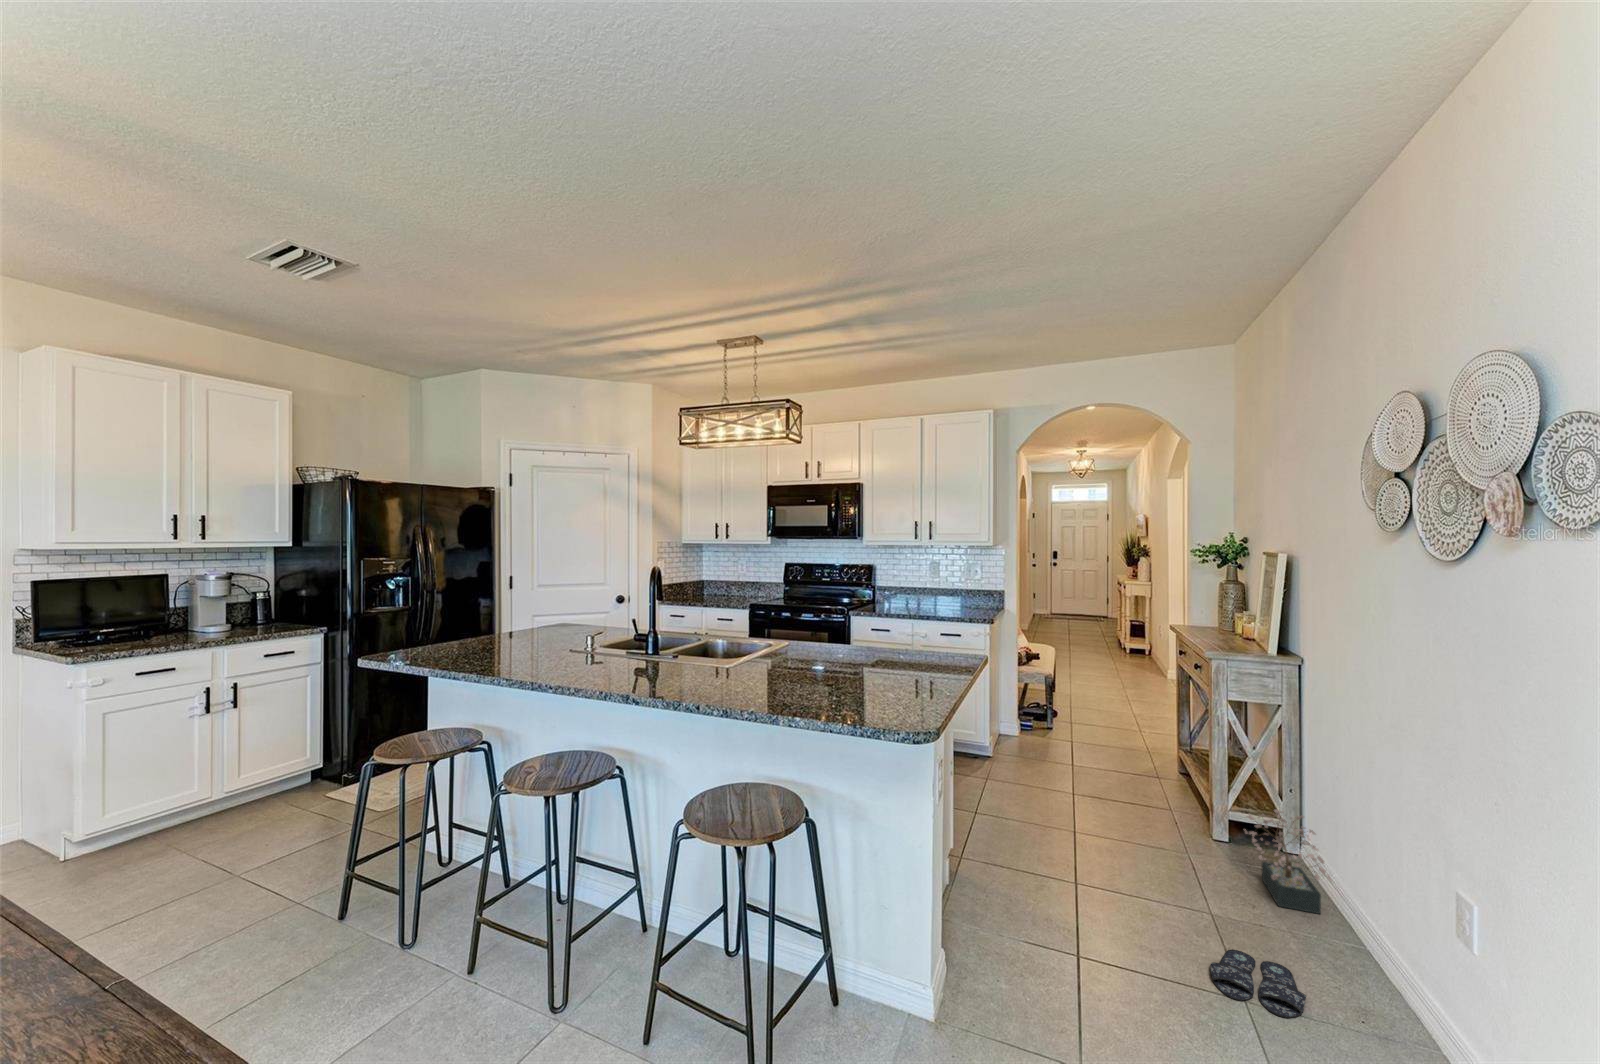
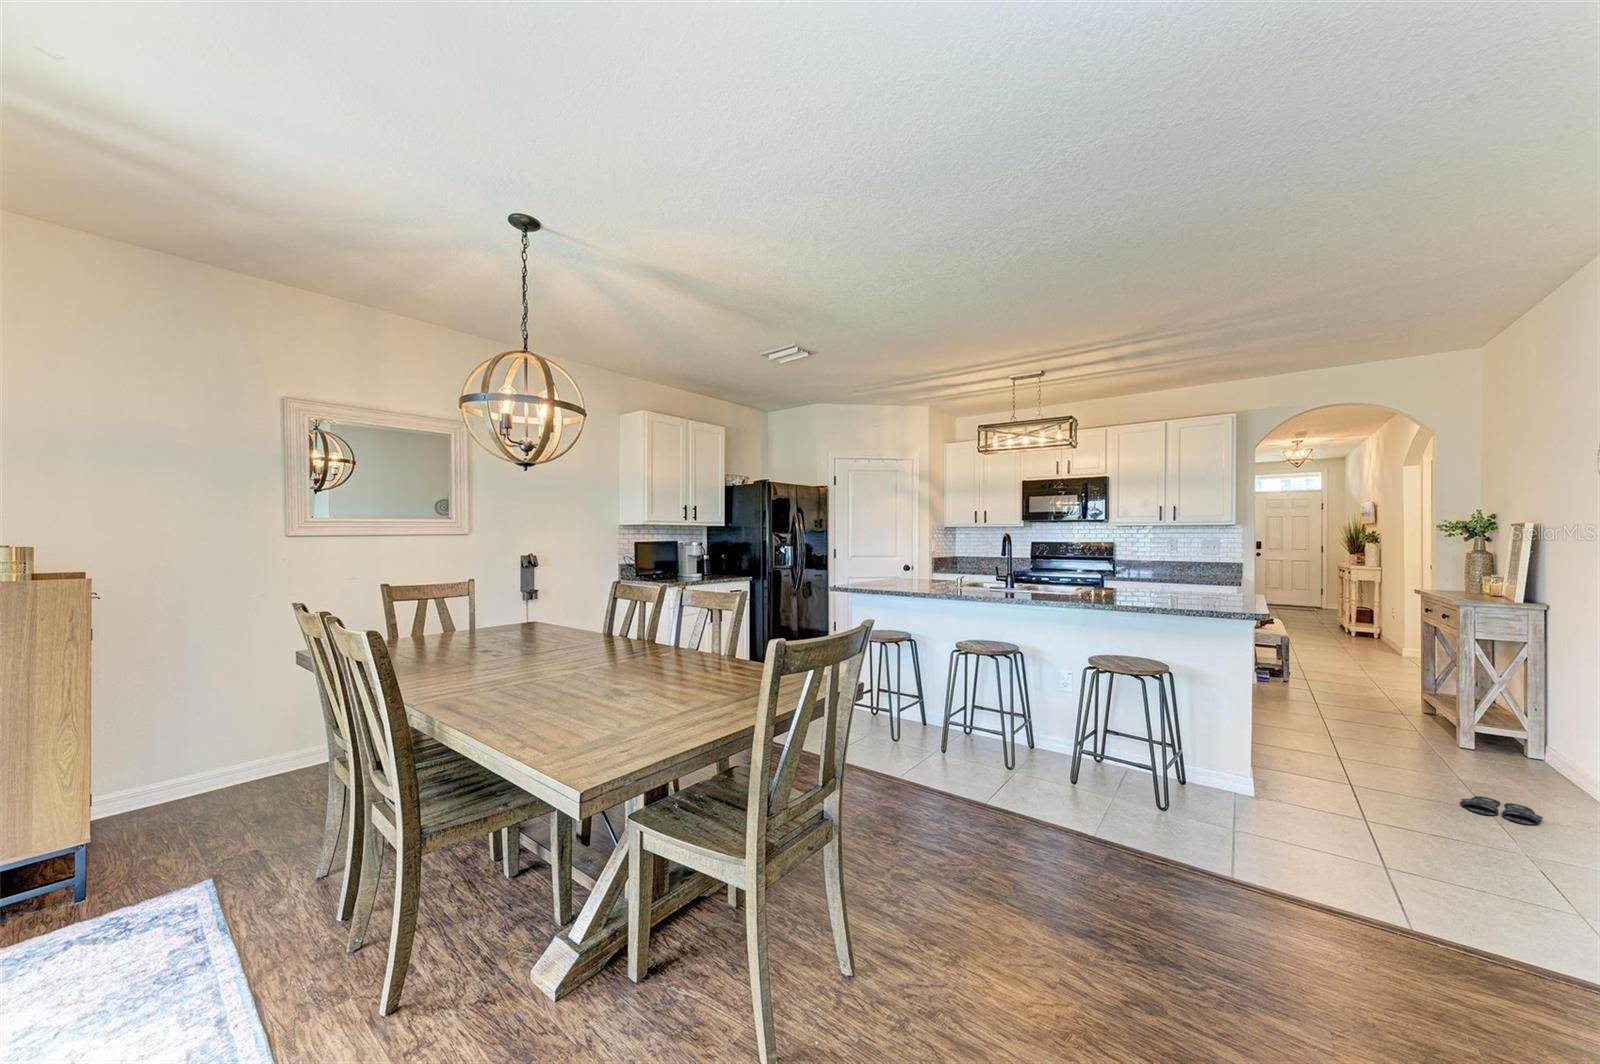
decorative plant: present [1245,810,1332,914] -> none [1490,718,1573,789]

